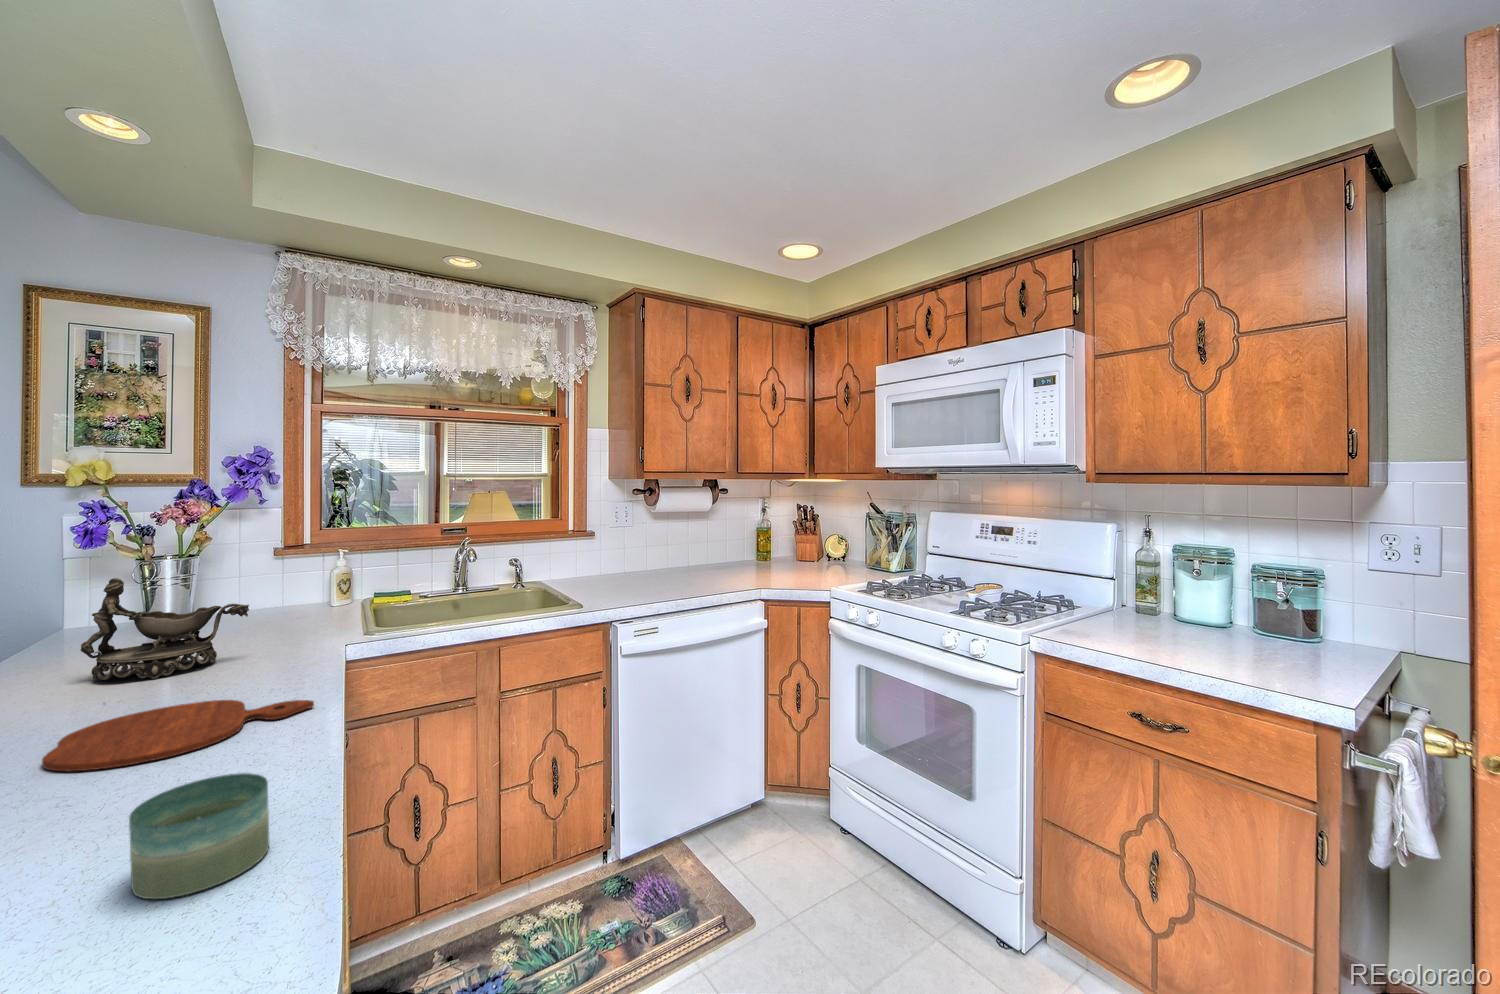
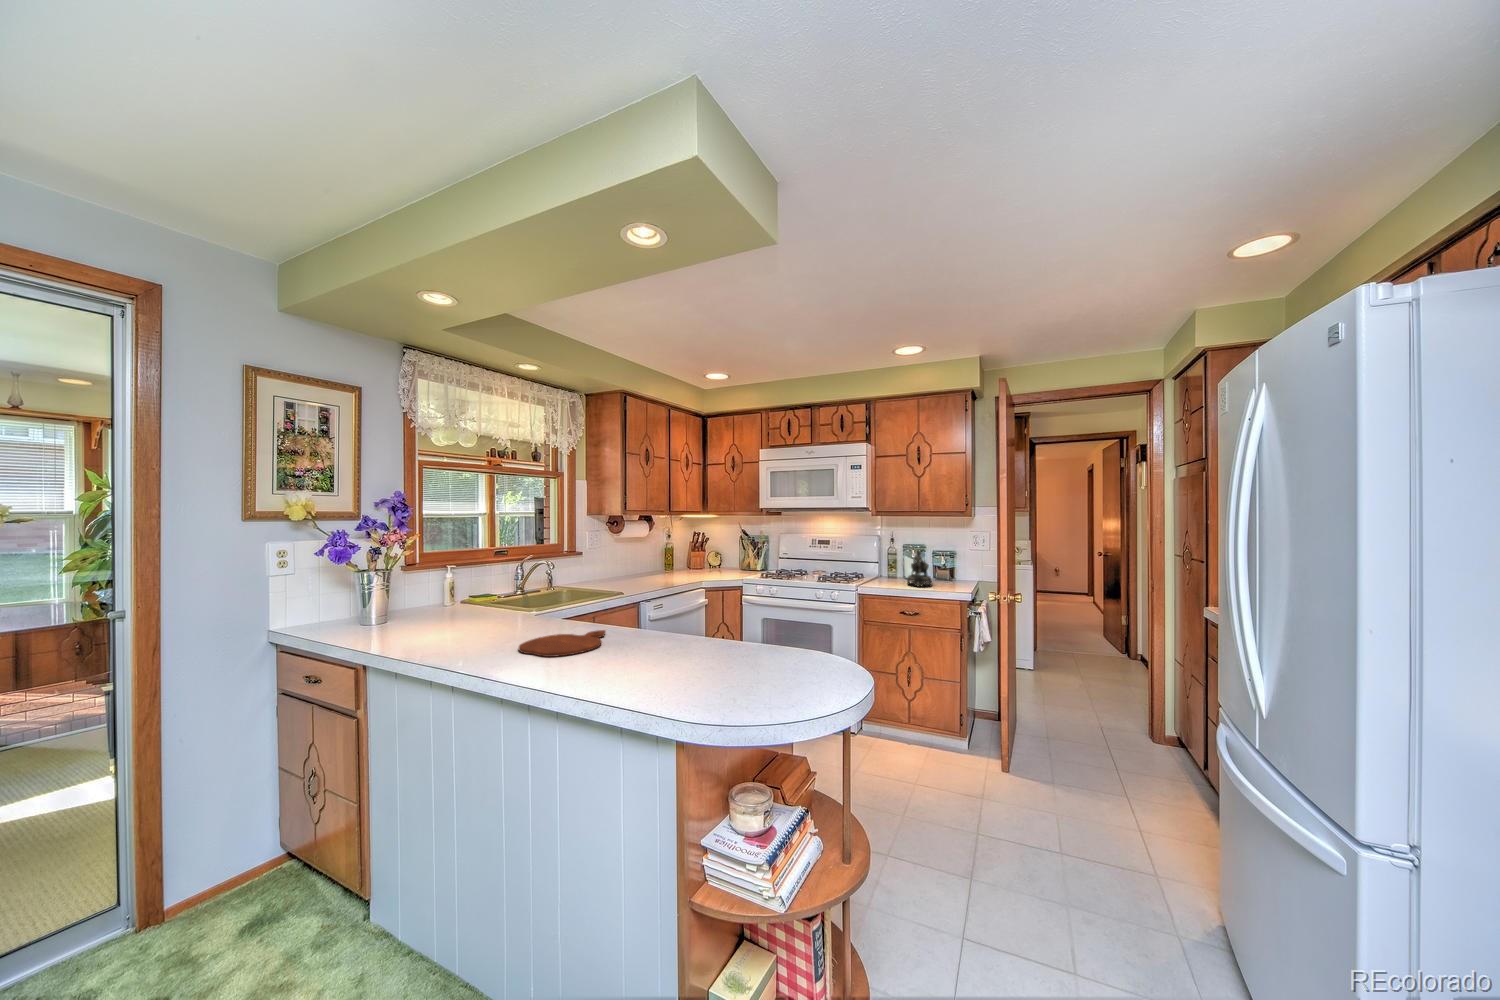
decorative bowl: present [81,578,249,680] -> present [907,550,932,586]
candle: present [129,773,269,899] -> none [691,628,727,662]

